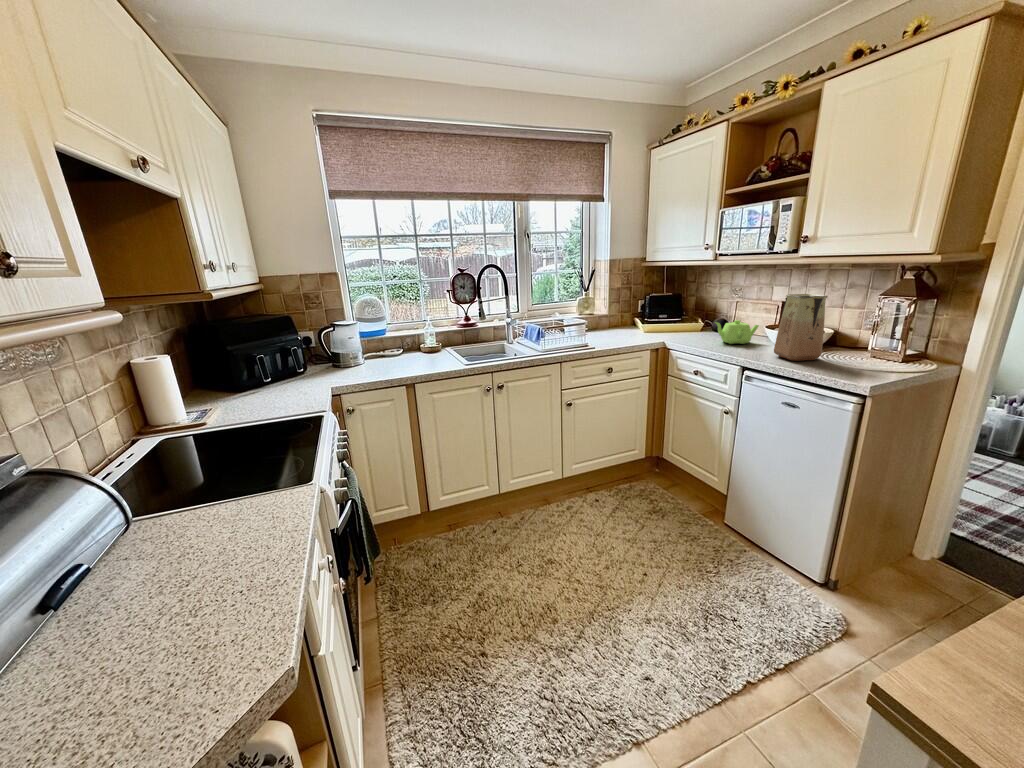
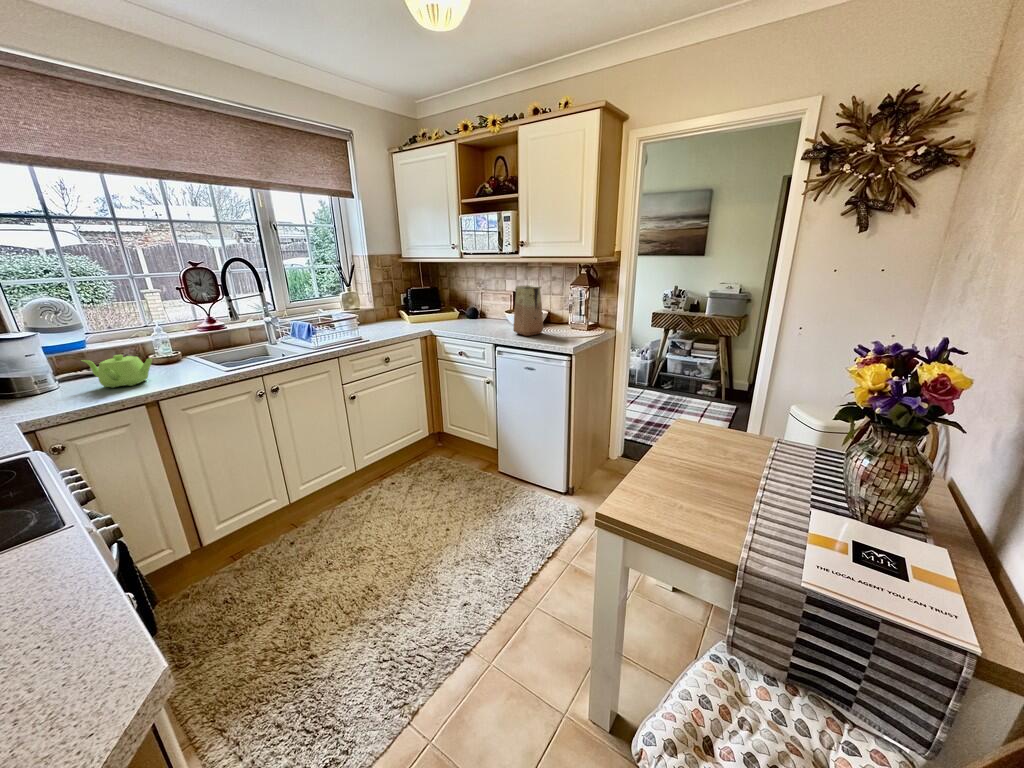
teapot: present [716,320,759,344] -> present [82,355,152,388]

